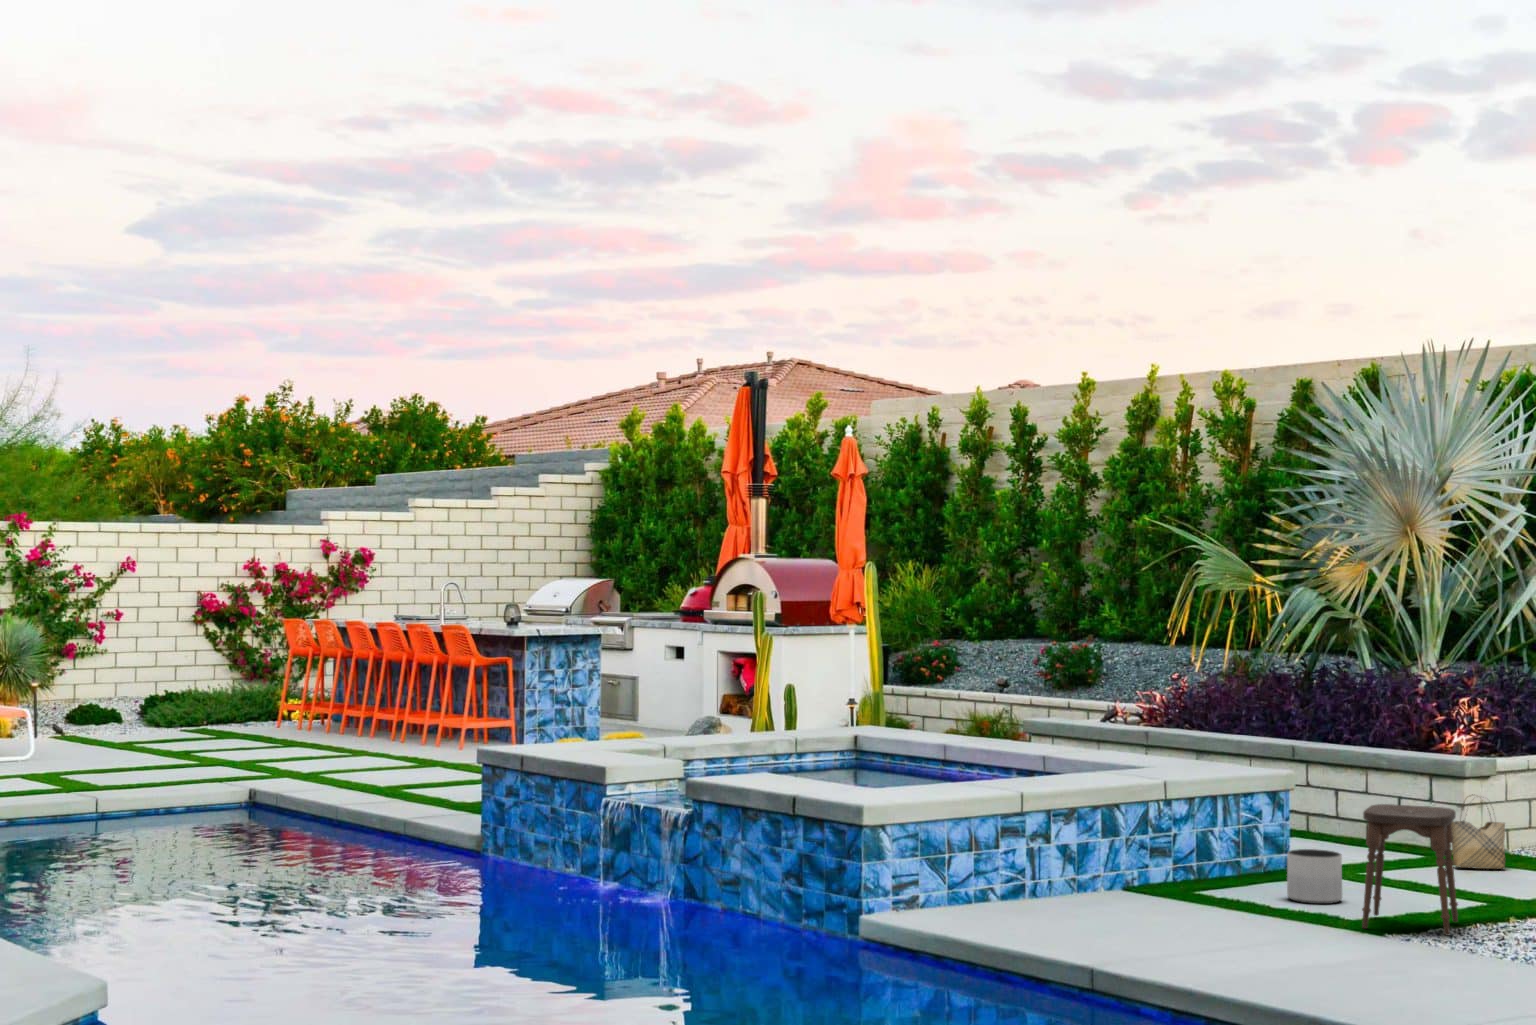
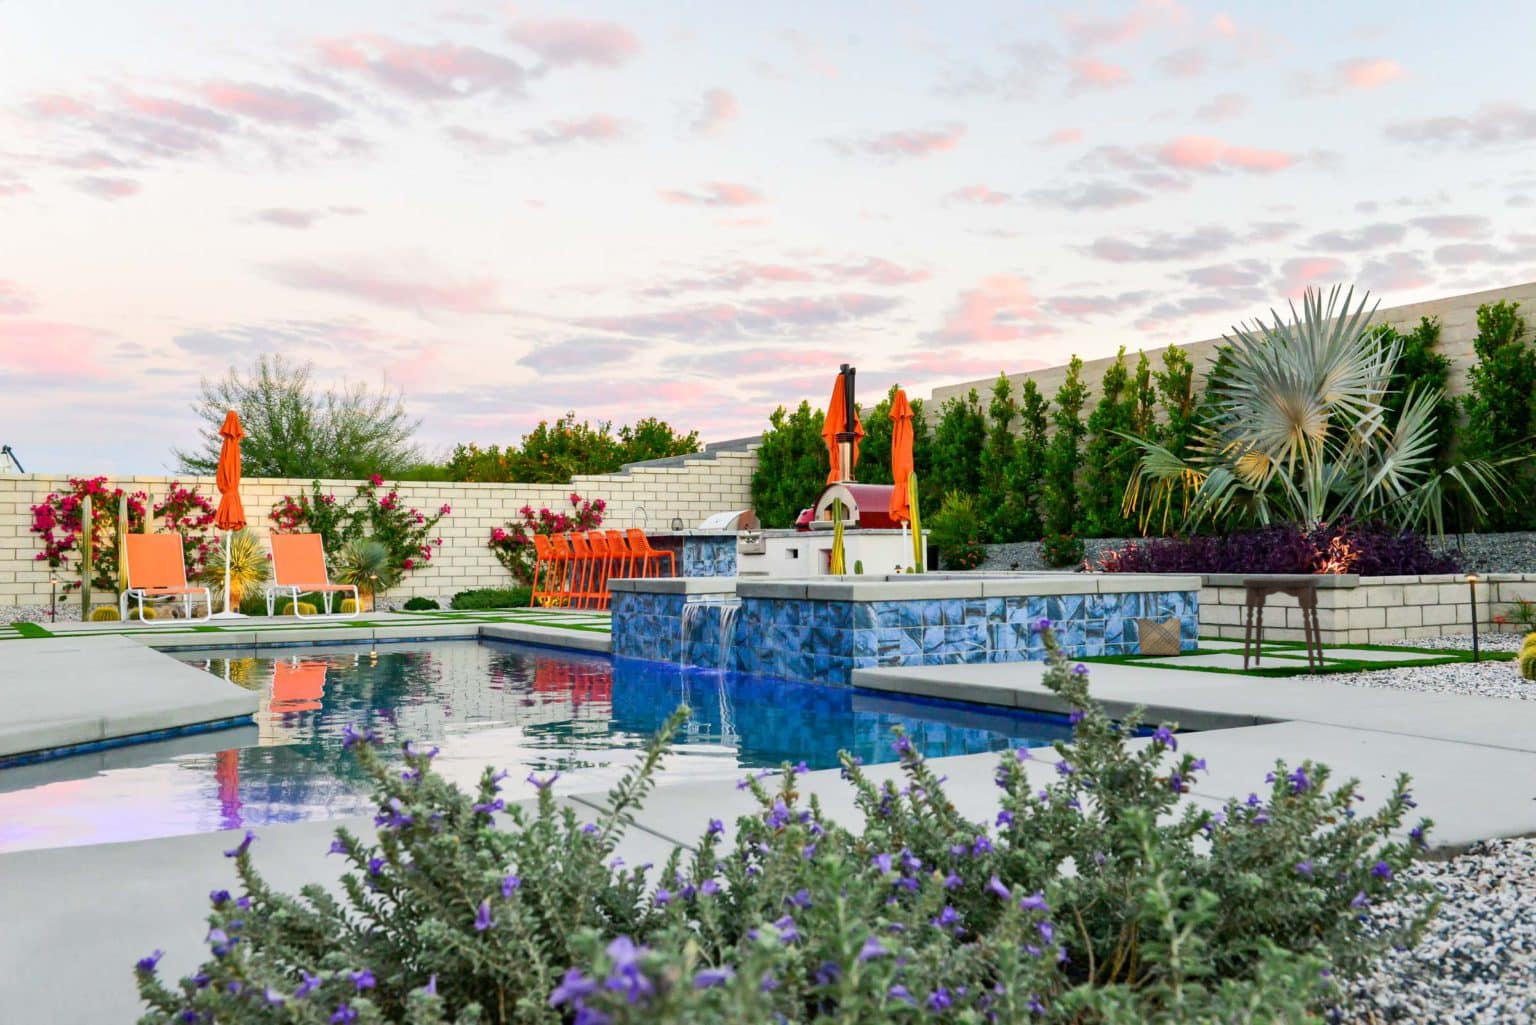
woven basket: present [1451,794,1505,869] -> present [1137,597,1181,655]
planter: present [1287,849,1342,904] -> none [1189,624,1233,663]

